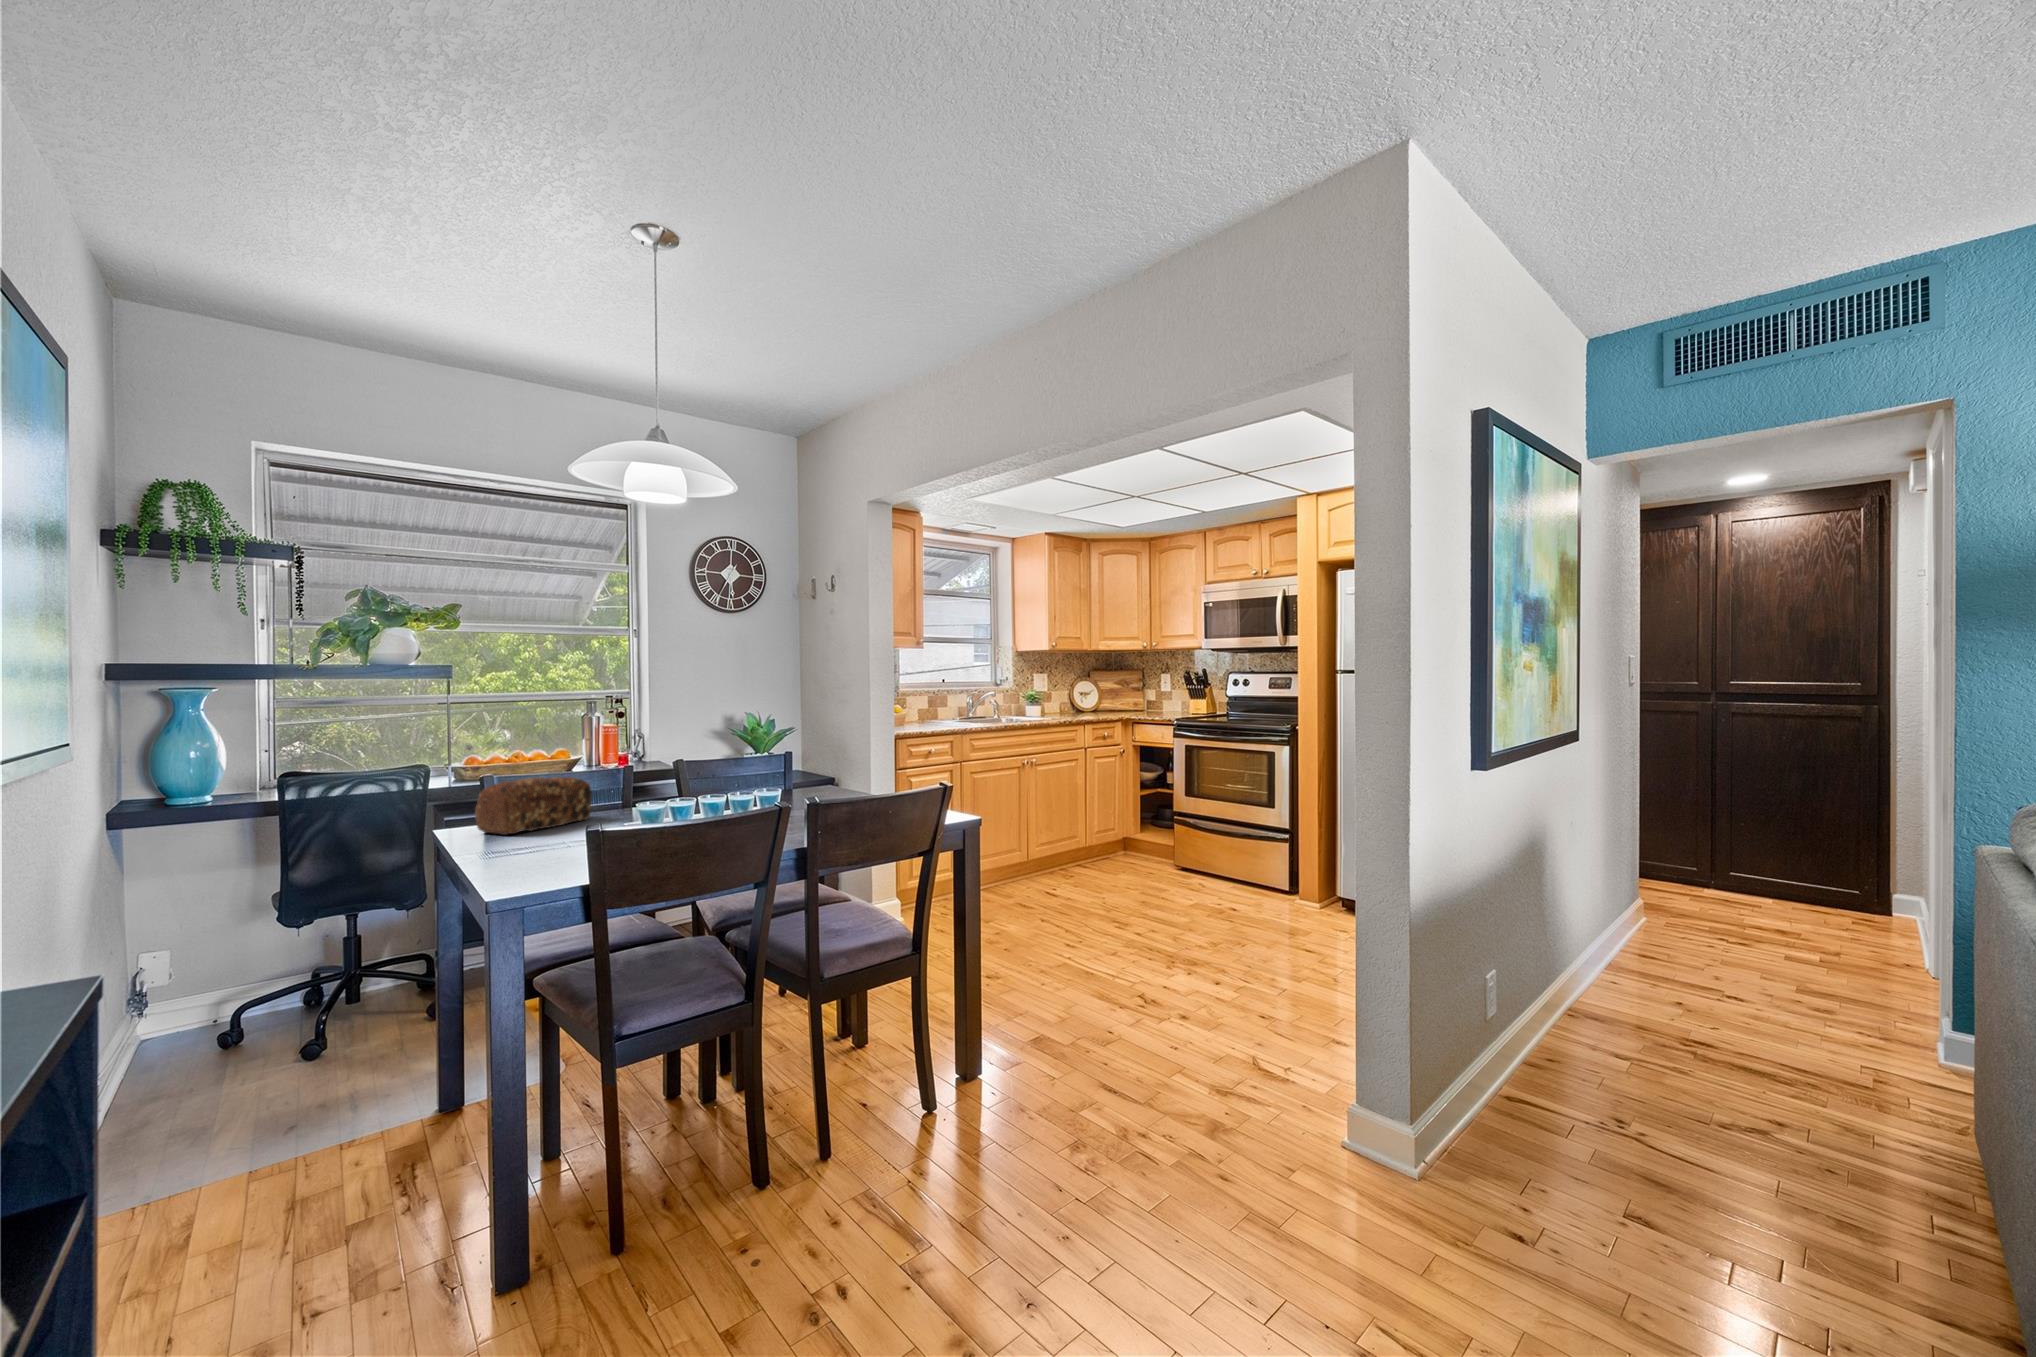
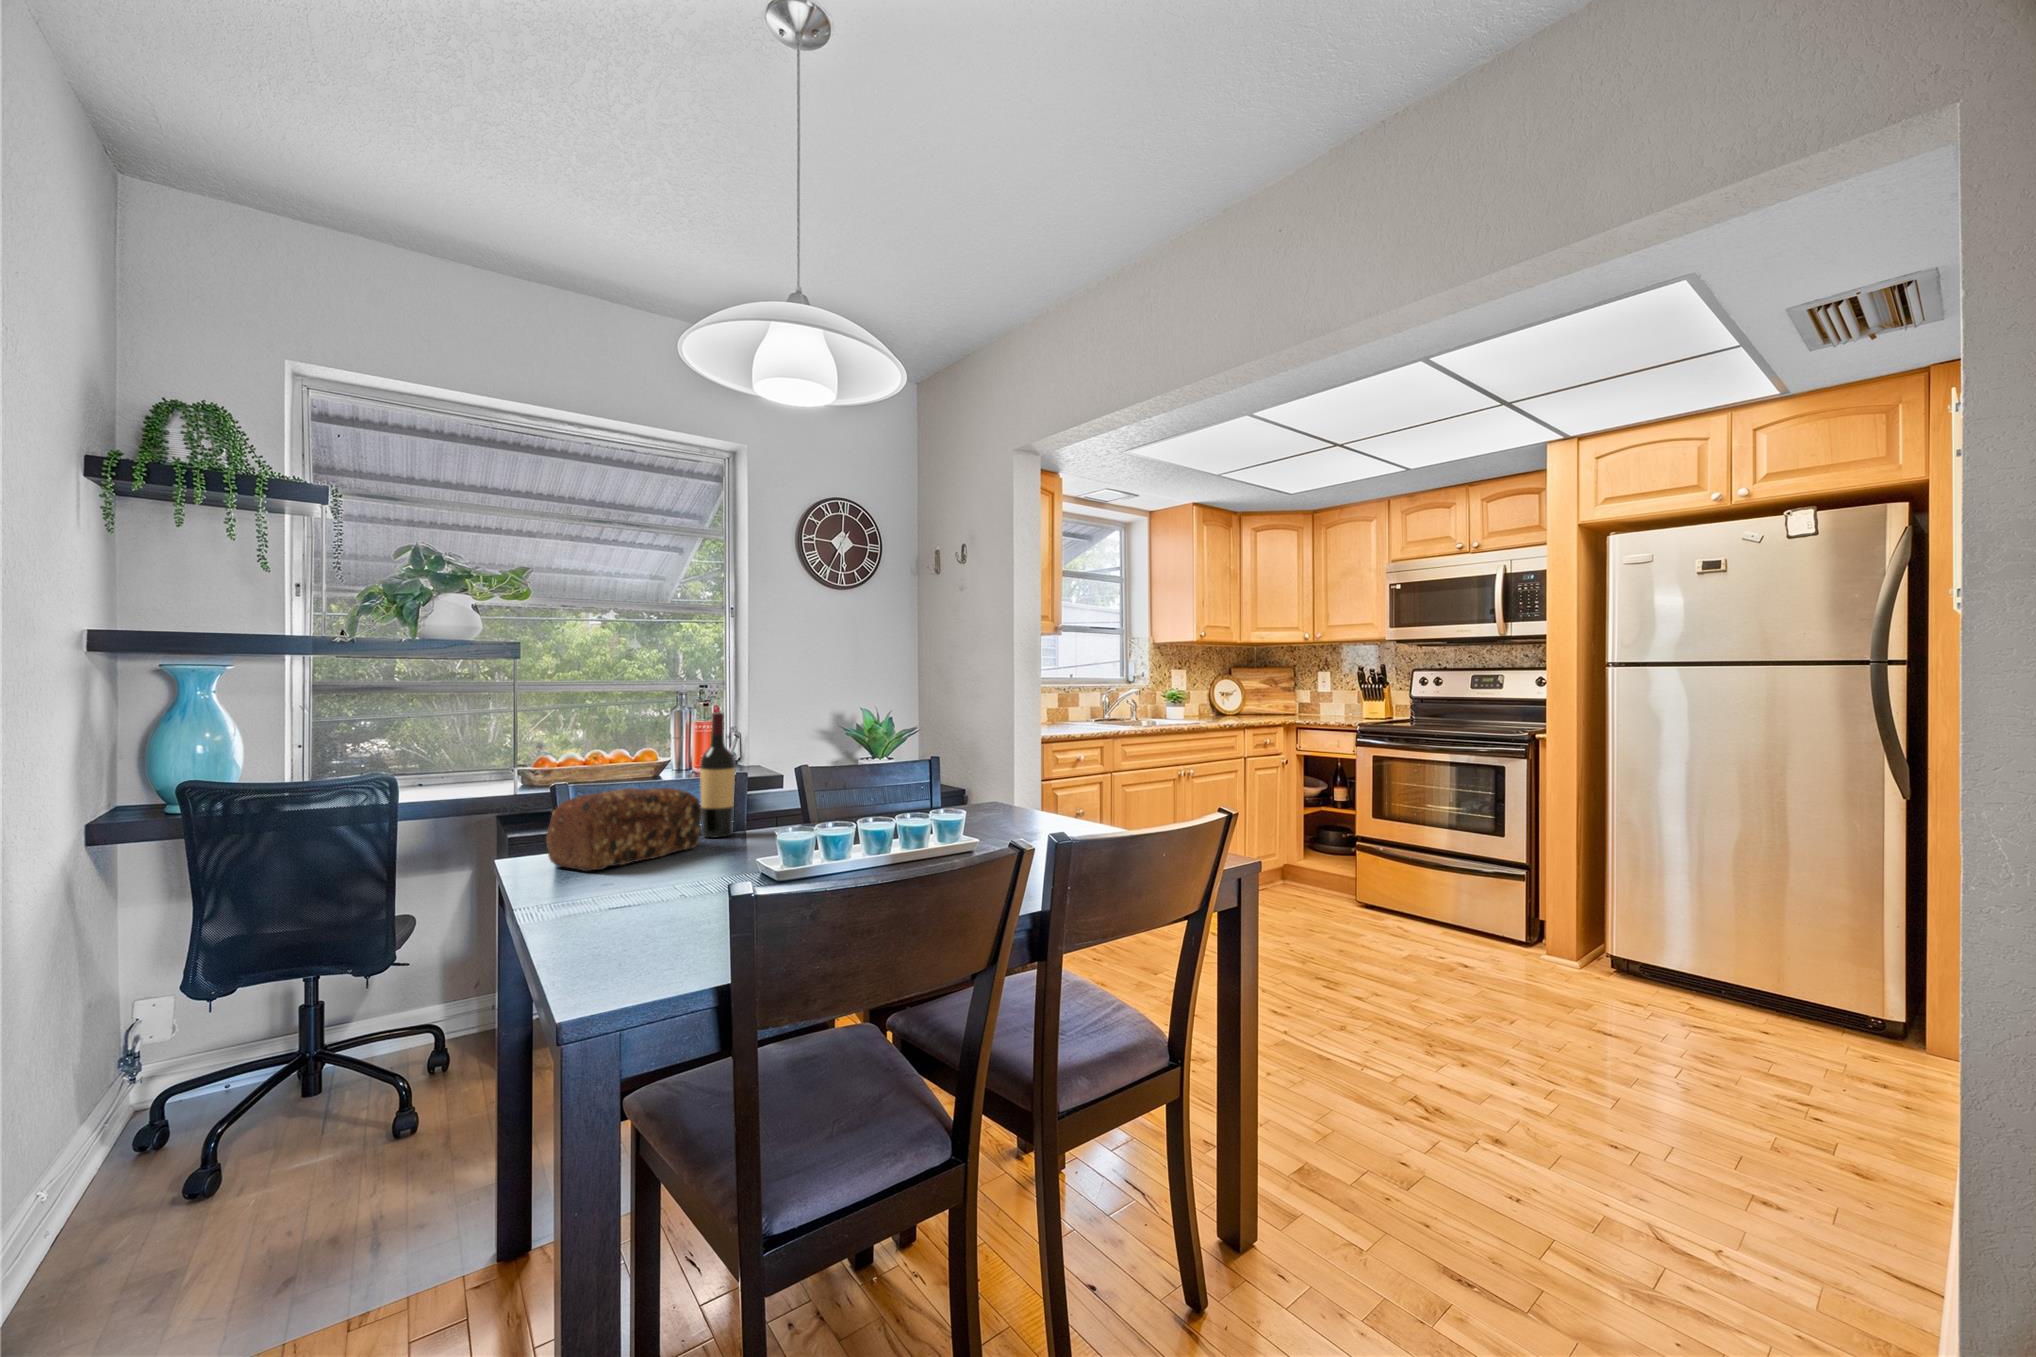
wine bottle: none [593,721,620,813] -> present [700,713,735,837]

